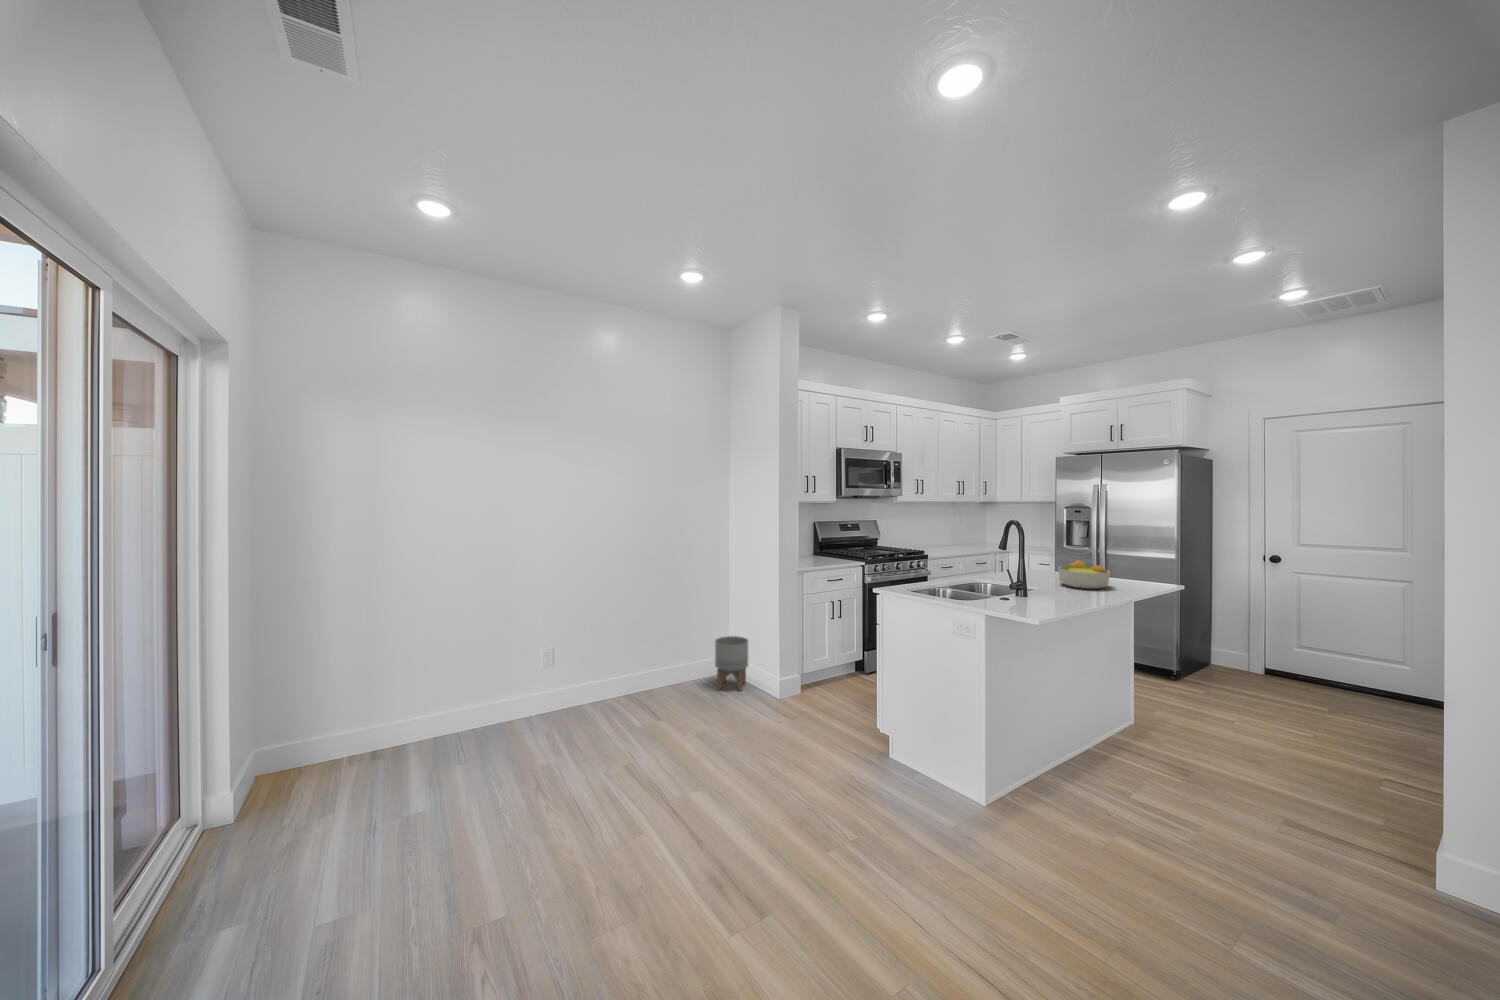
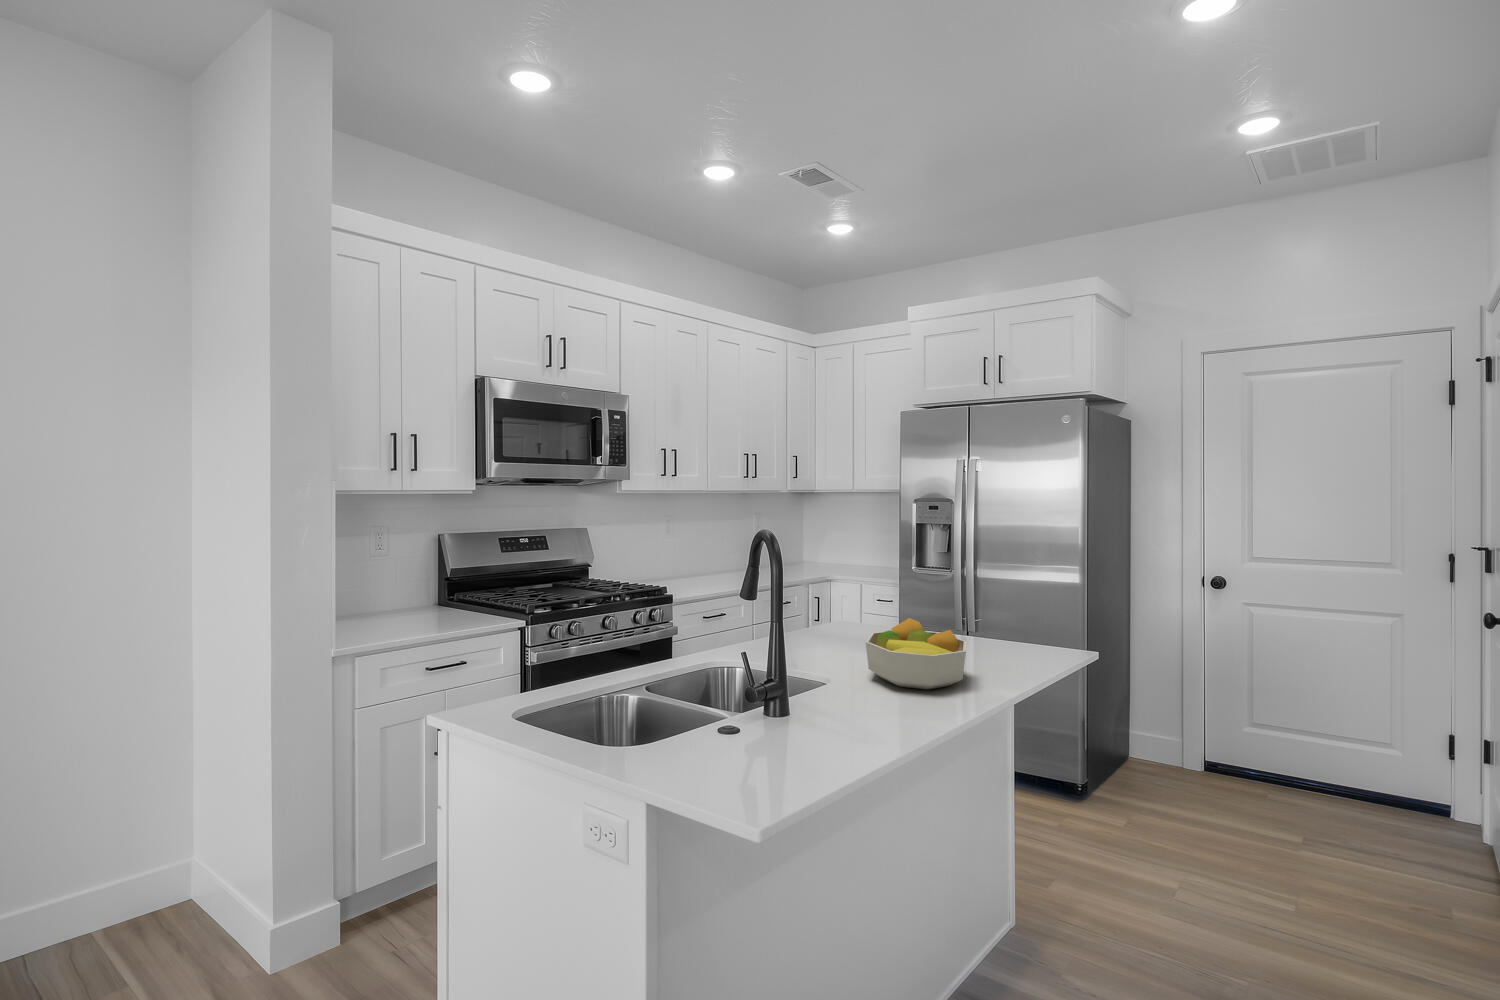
planter: present [715,636,748,691] -> none [111,816,213,964]

